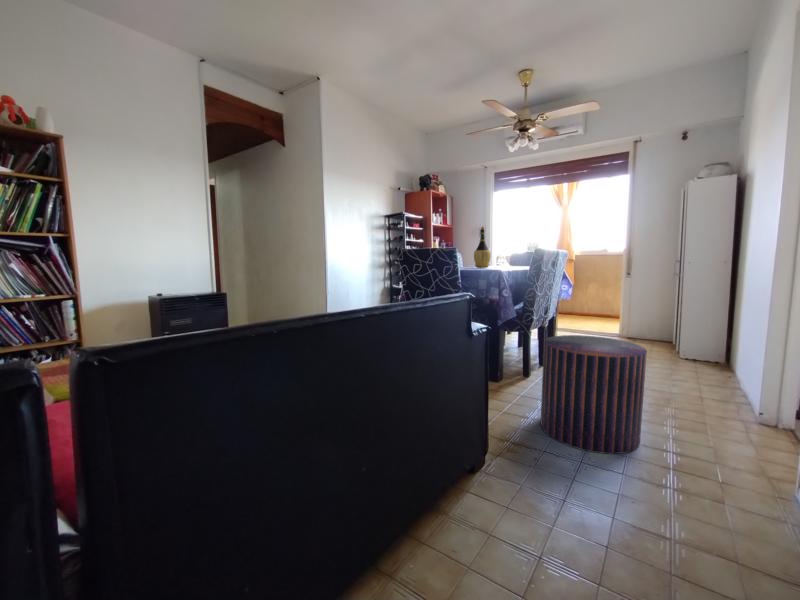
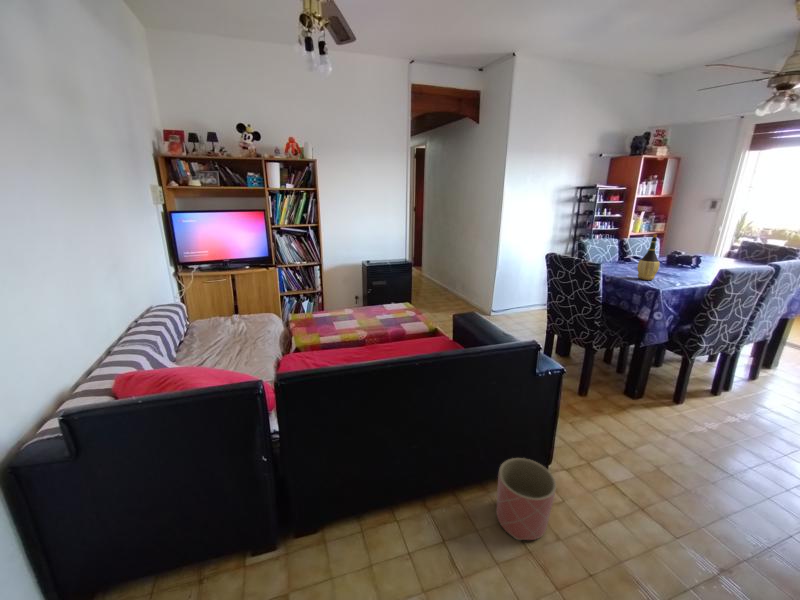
pouf: present [540,335,647,454] -> none [640,382,790,528]
planter: none [461,442,535,551] -> present [496,458,556,540]

